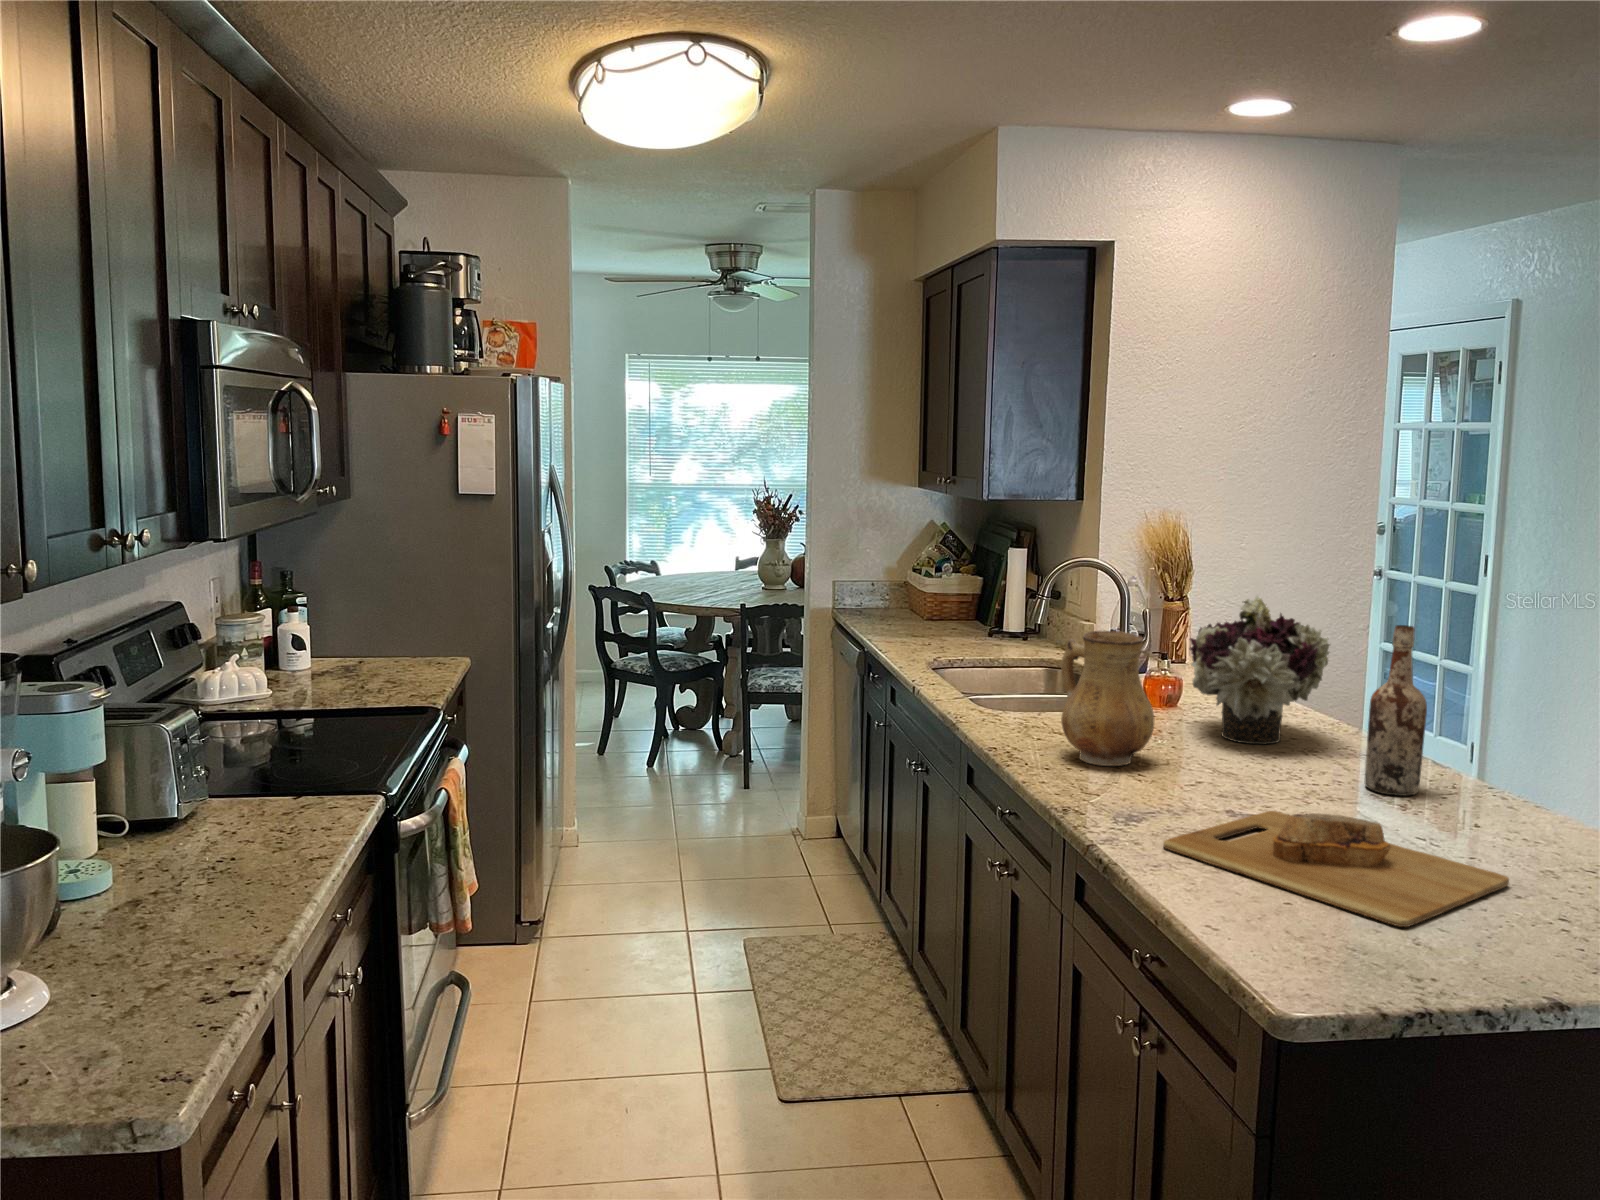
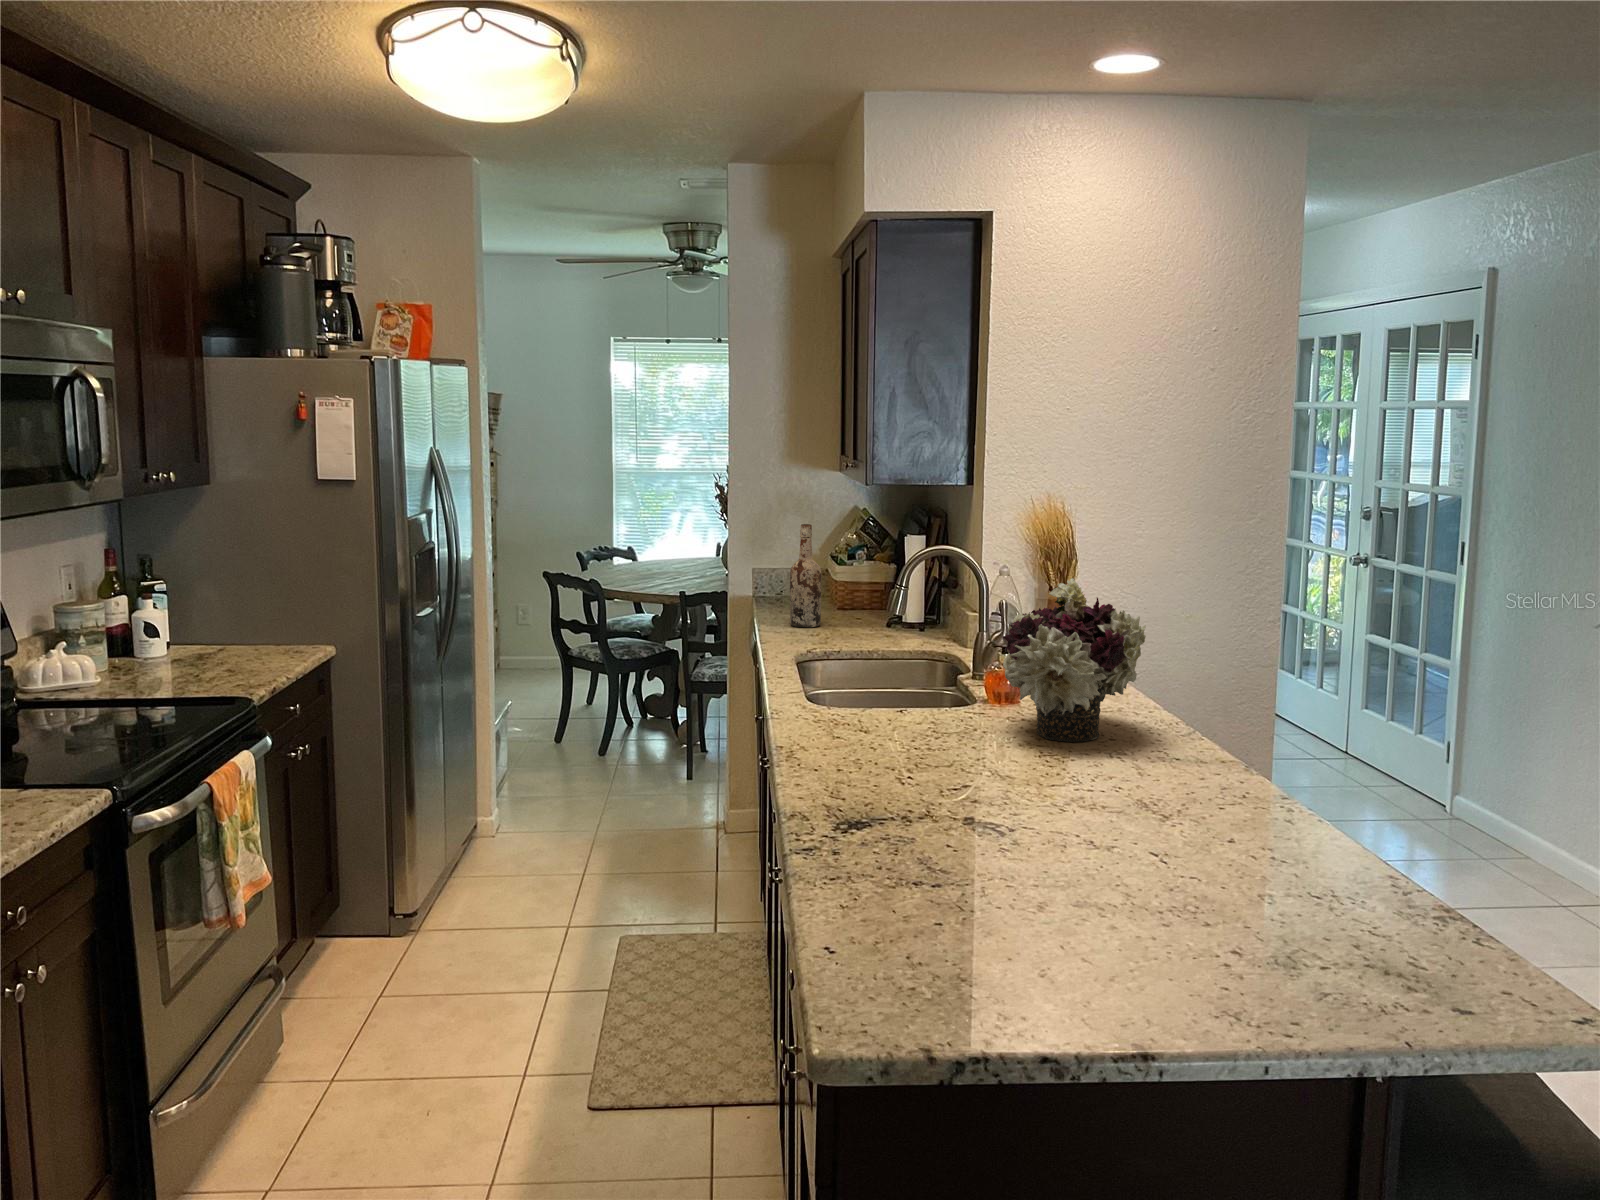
wine bottle: present [1365,625,1427,796] -> present [790,524,822,627]
ceramic pitcher: present [1061,631,1155,766] -> none [833,616,931,764]
cutting board: present [1163,811,1509,927] -> none [848,816,1209,954]

